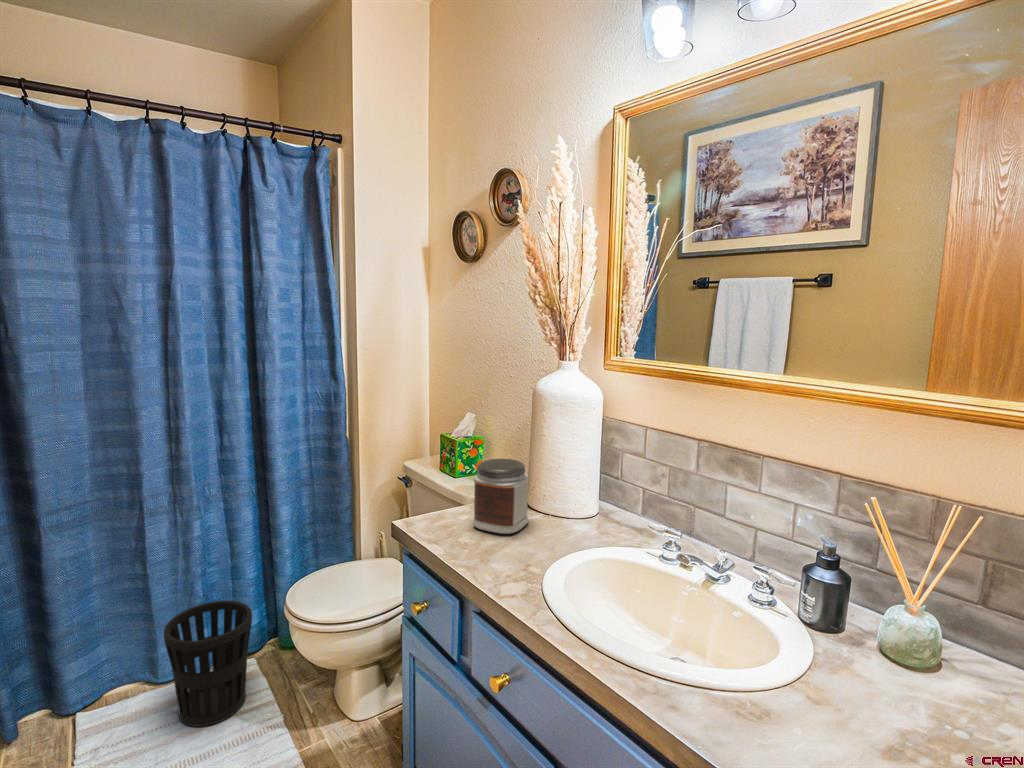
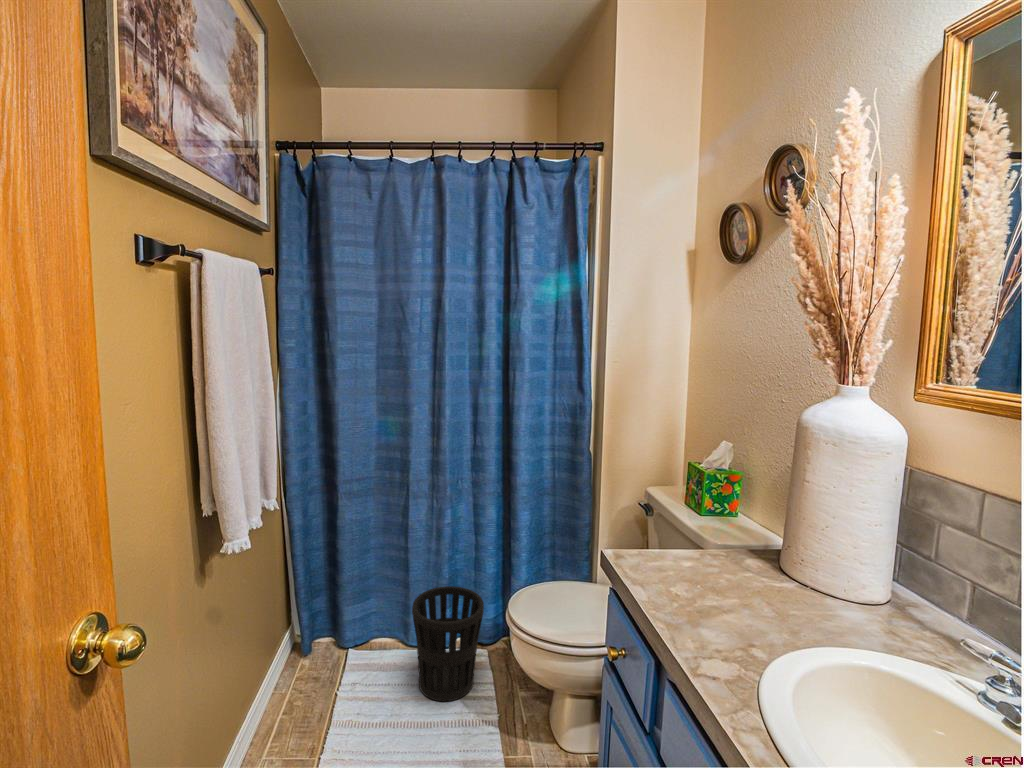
jar: present [473,459,529,534] -> none [697,502,778,603]

